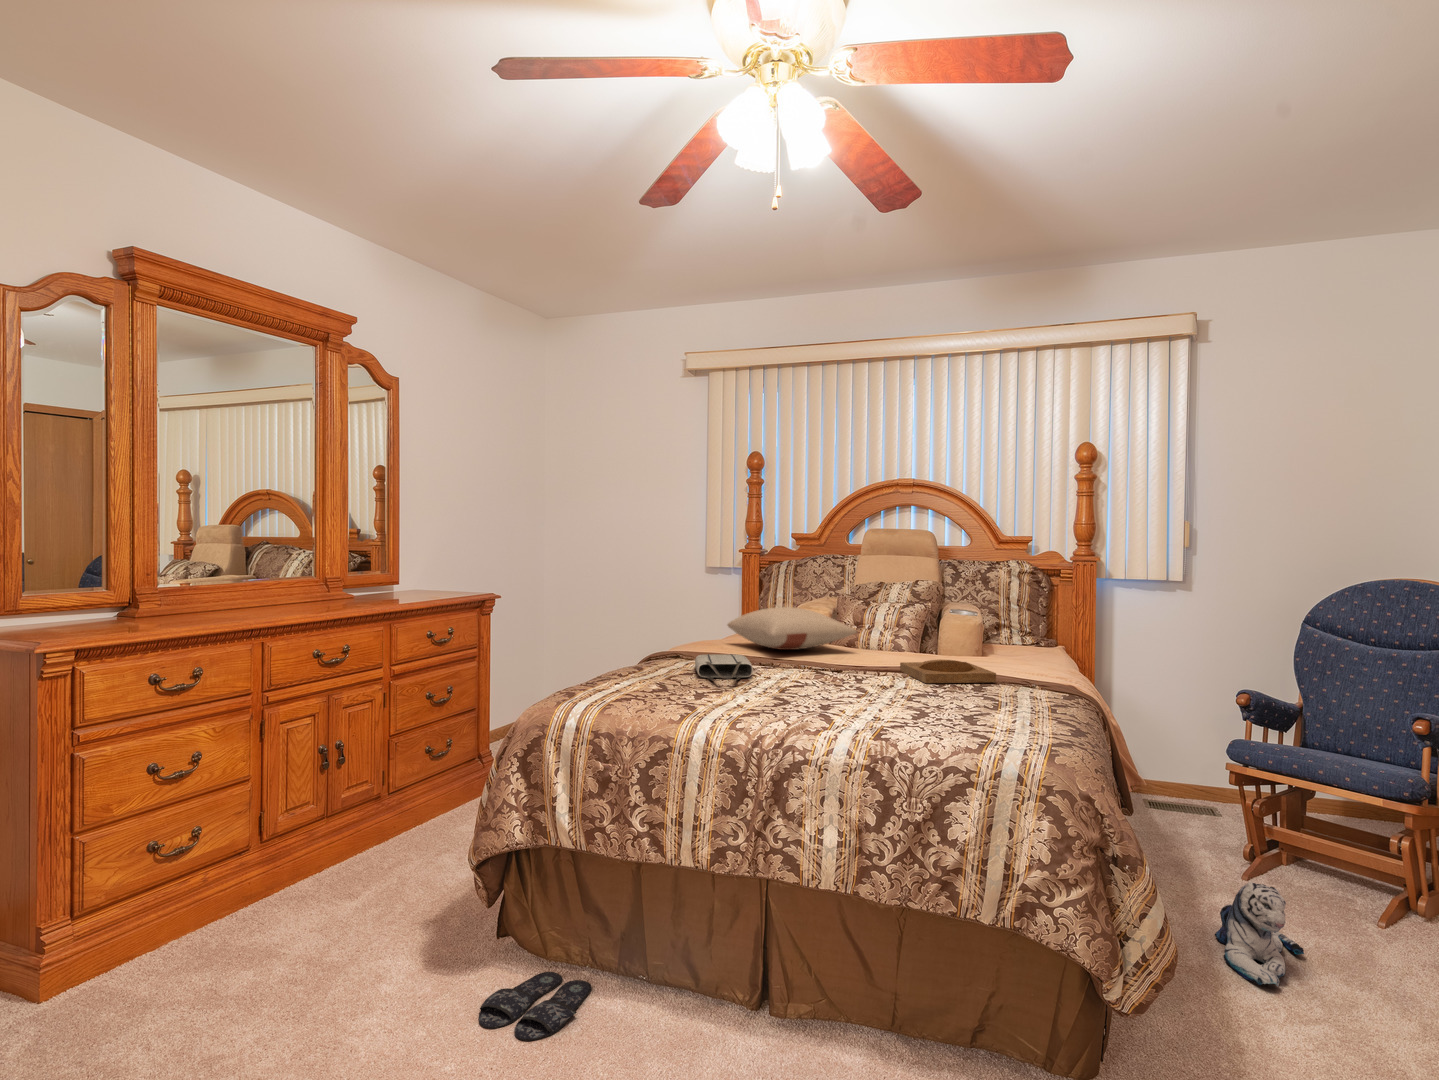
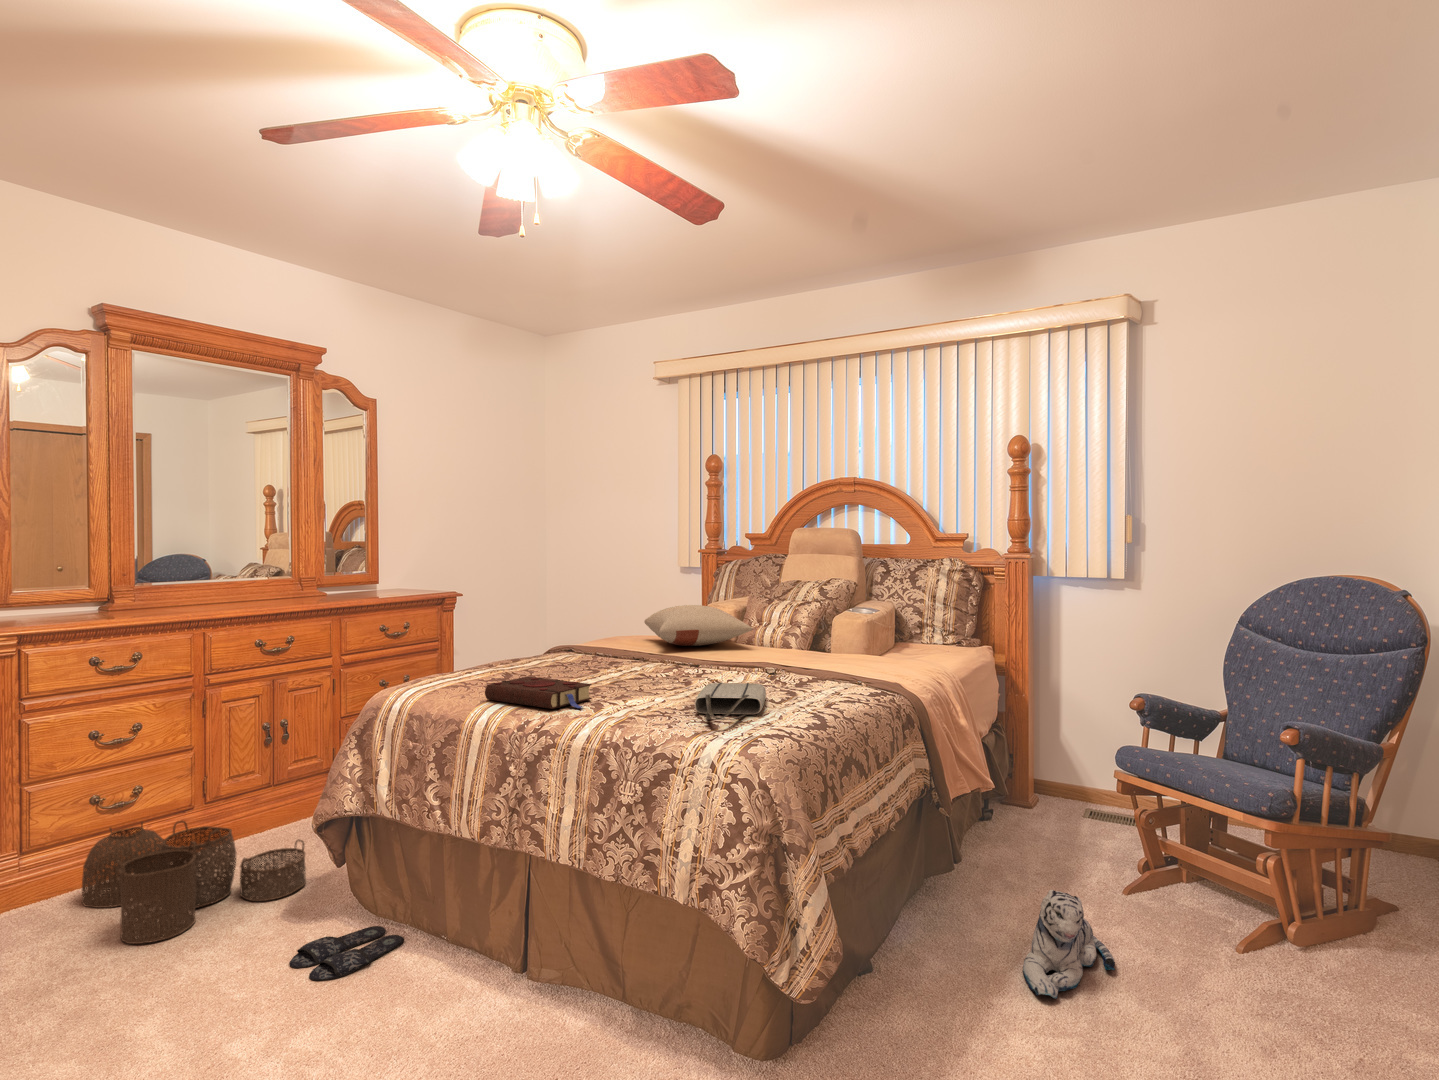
tote bag: present [695,654,753,681] -> present [695,683,766,720]
tray: present [900,660,996,683] -> none [764,657,837,679]
book: none [687,687,810,722] -> present [485,676,592,709]
woven basket: none [152,866,423,1019] -> present [82,821,306,944]

